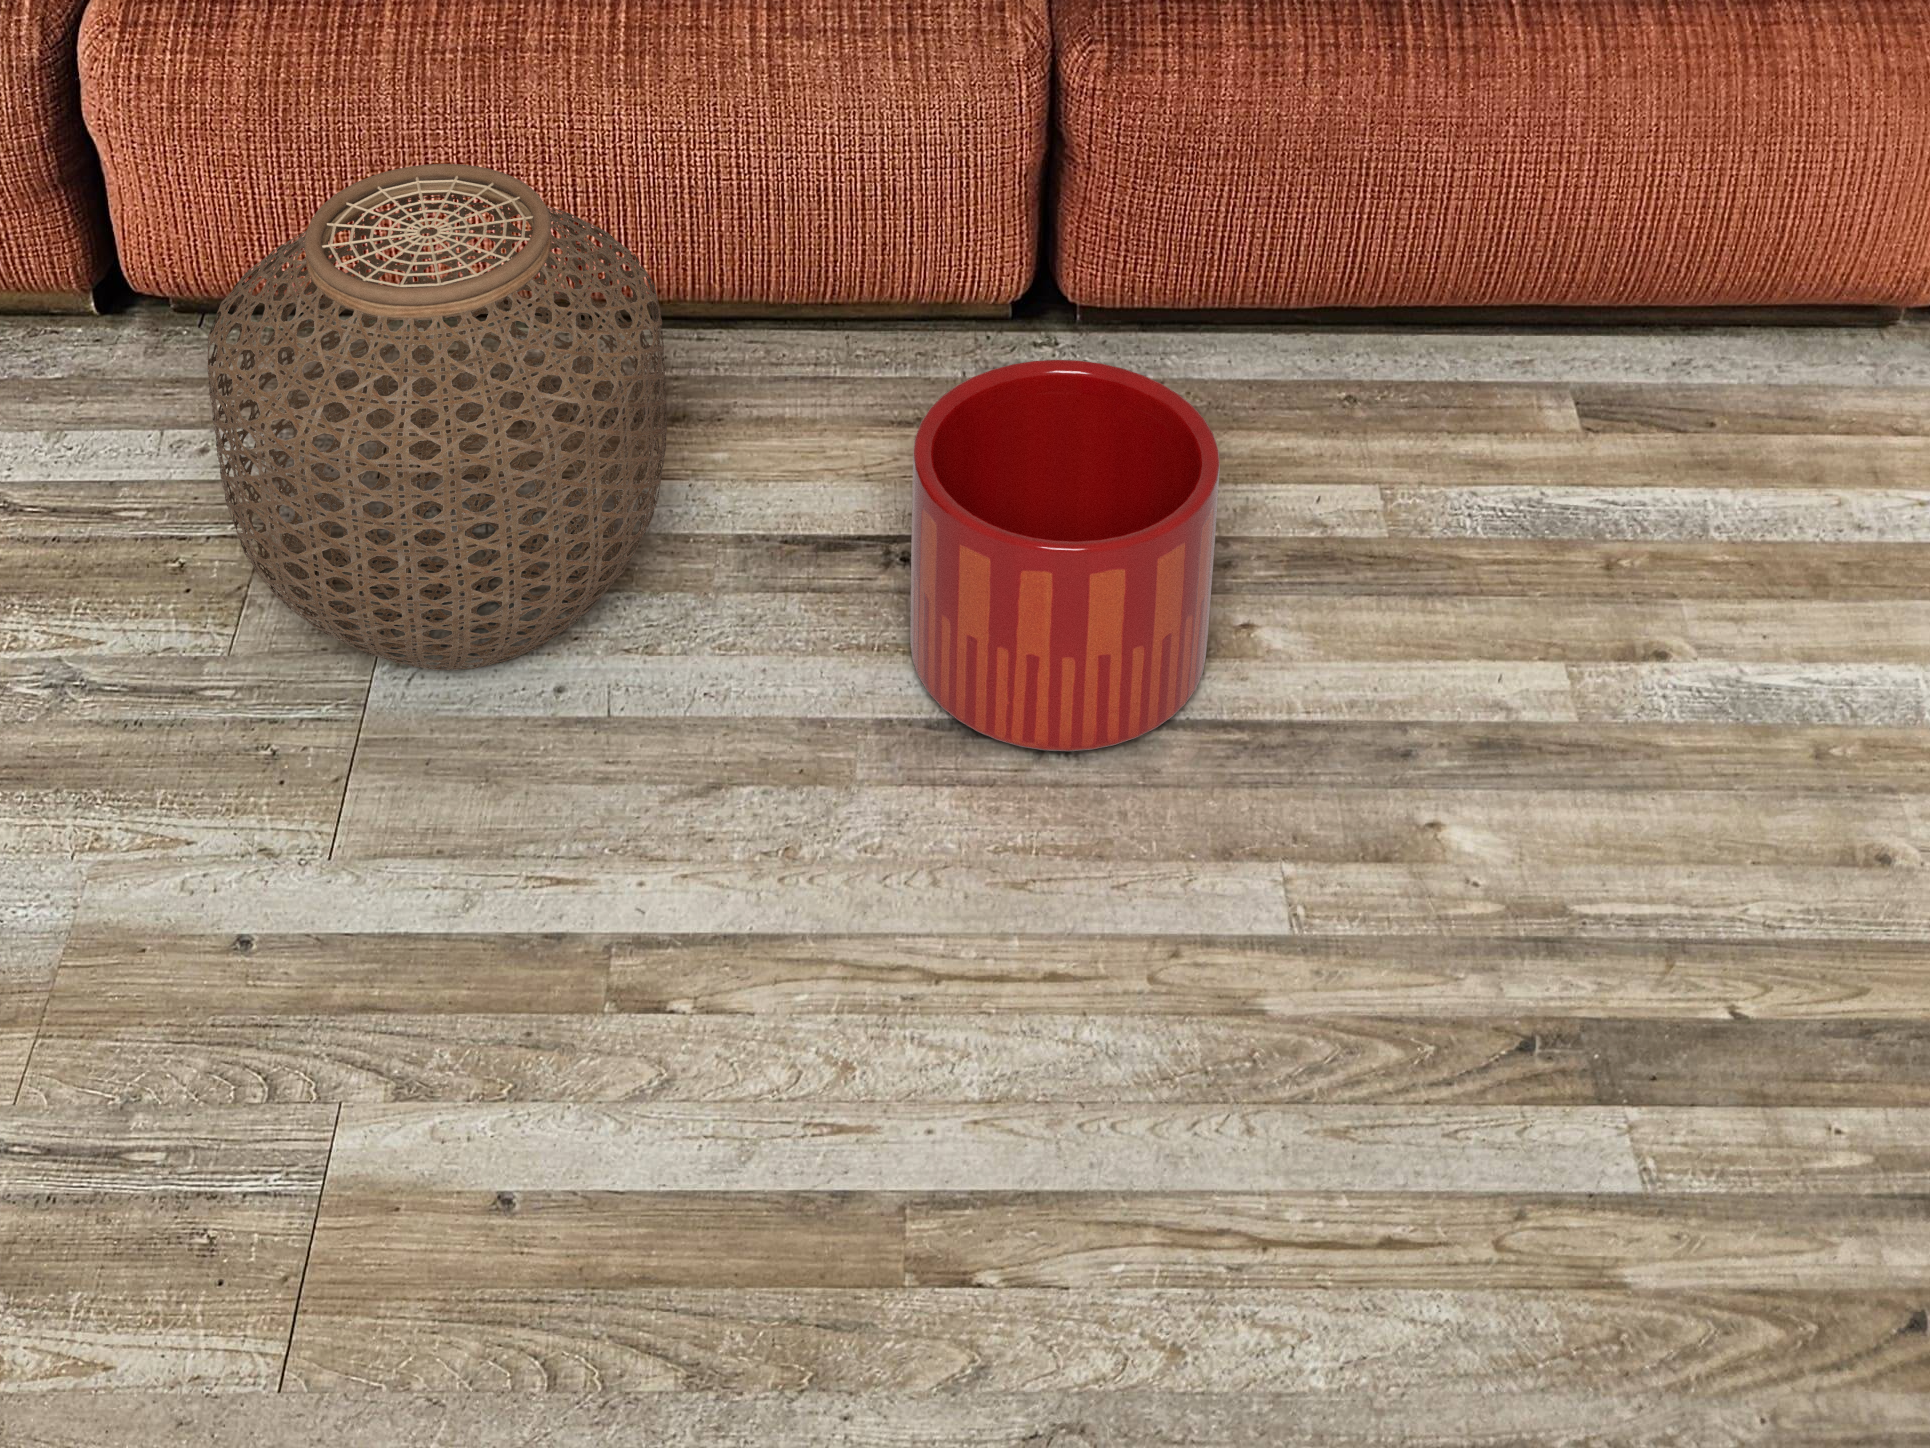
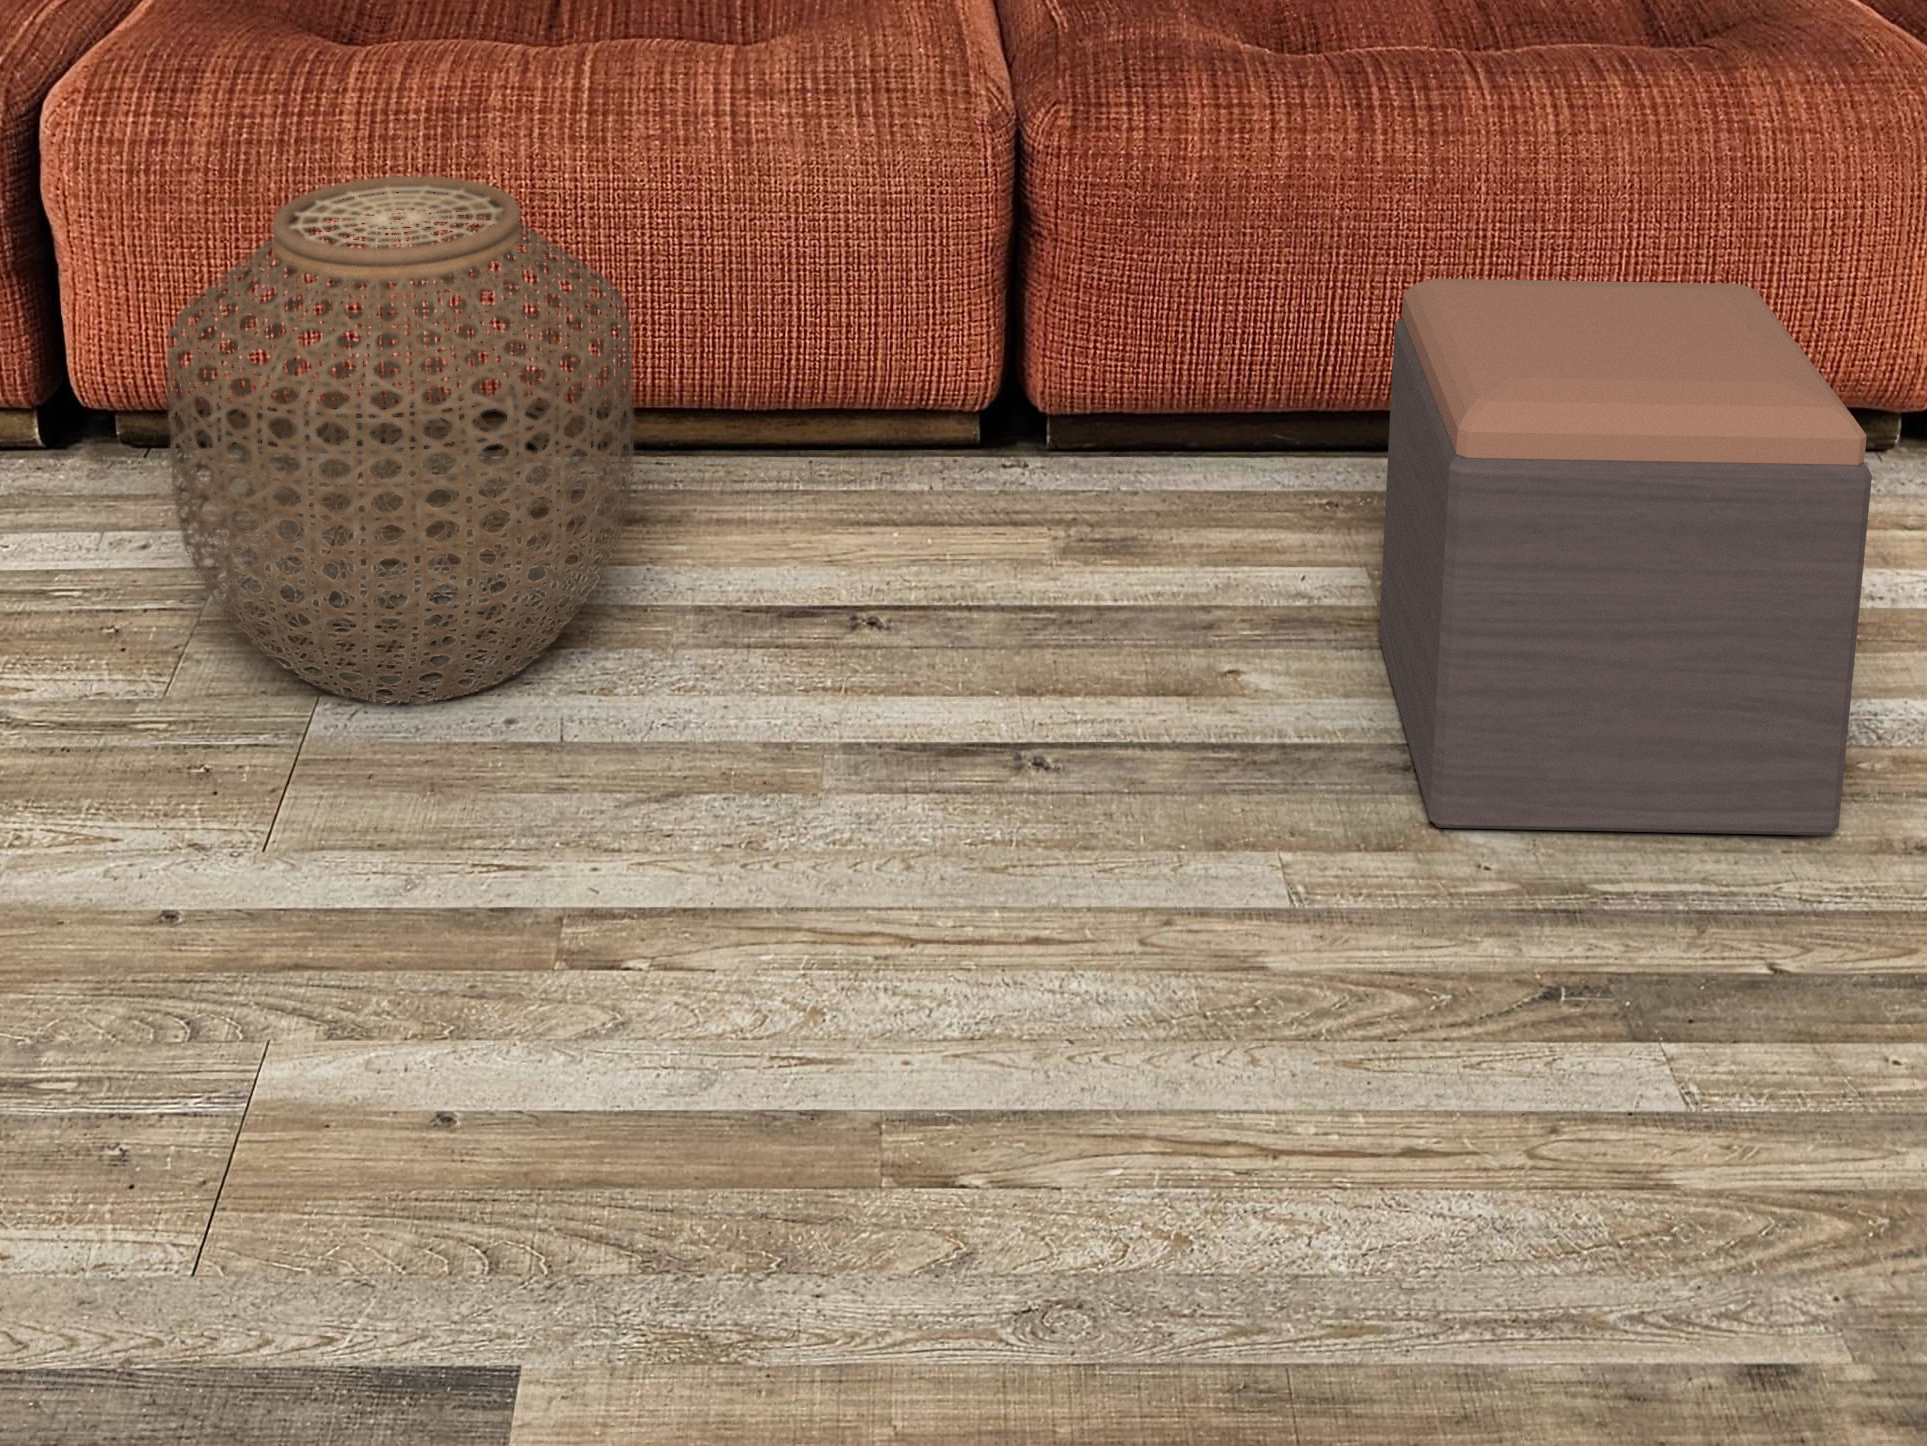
footstool: none [1382,290,1866,849] -> present [1379,279,1872,835]
planter: present [910,360,1220,751] -> none [886,381,1202,760]

